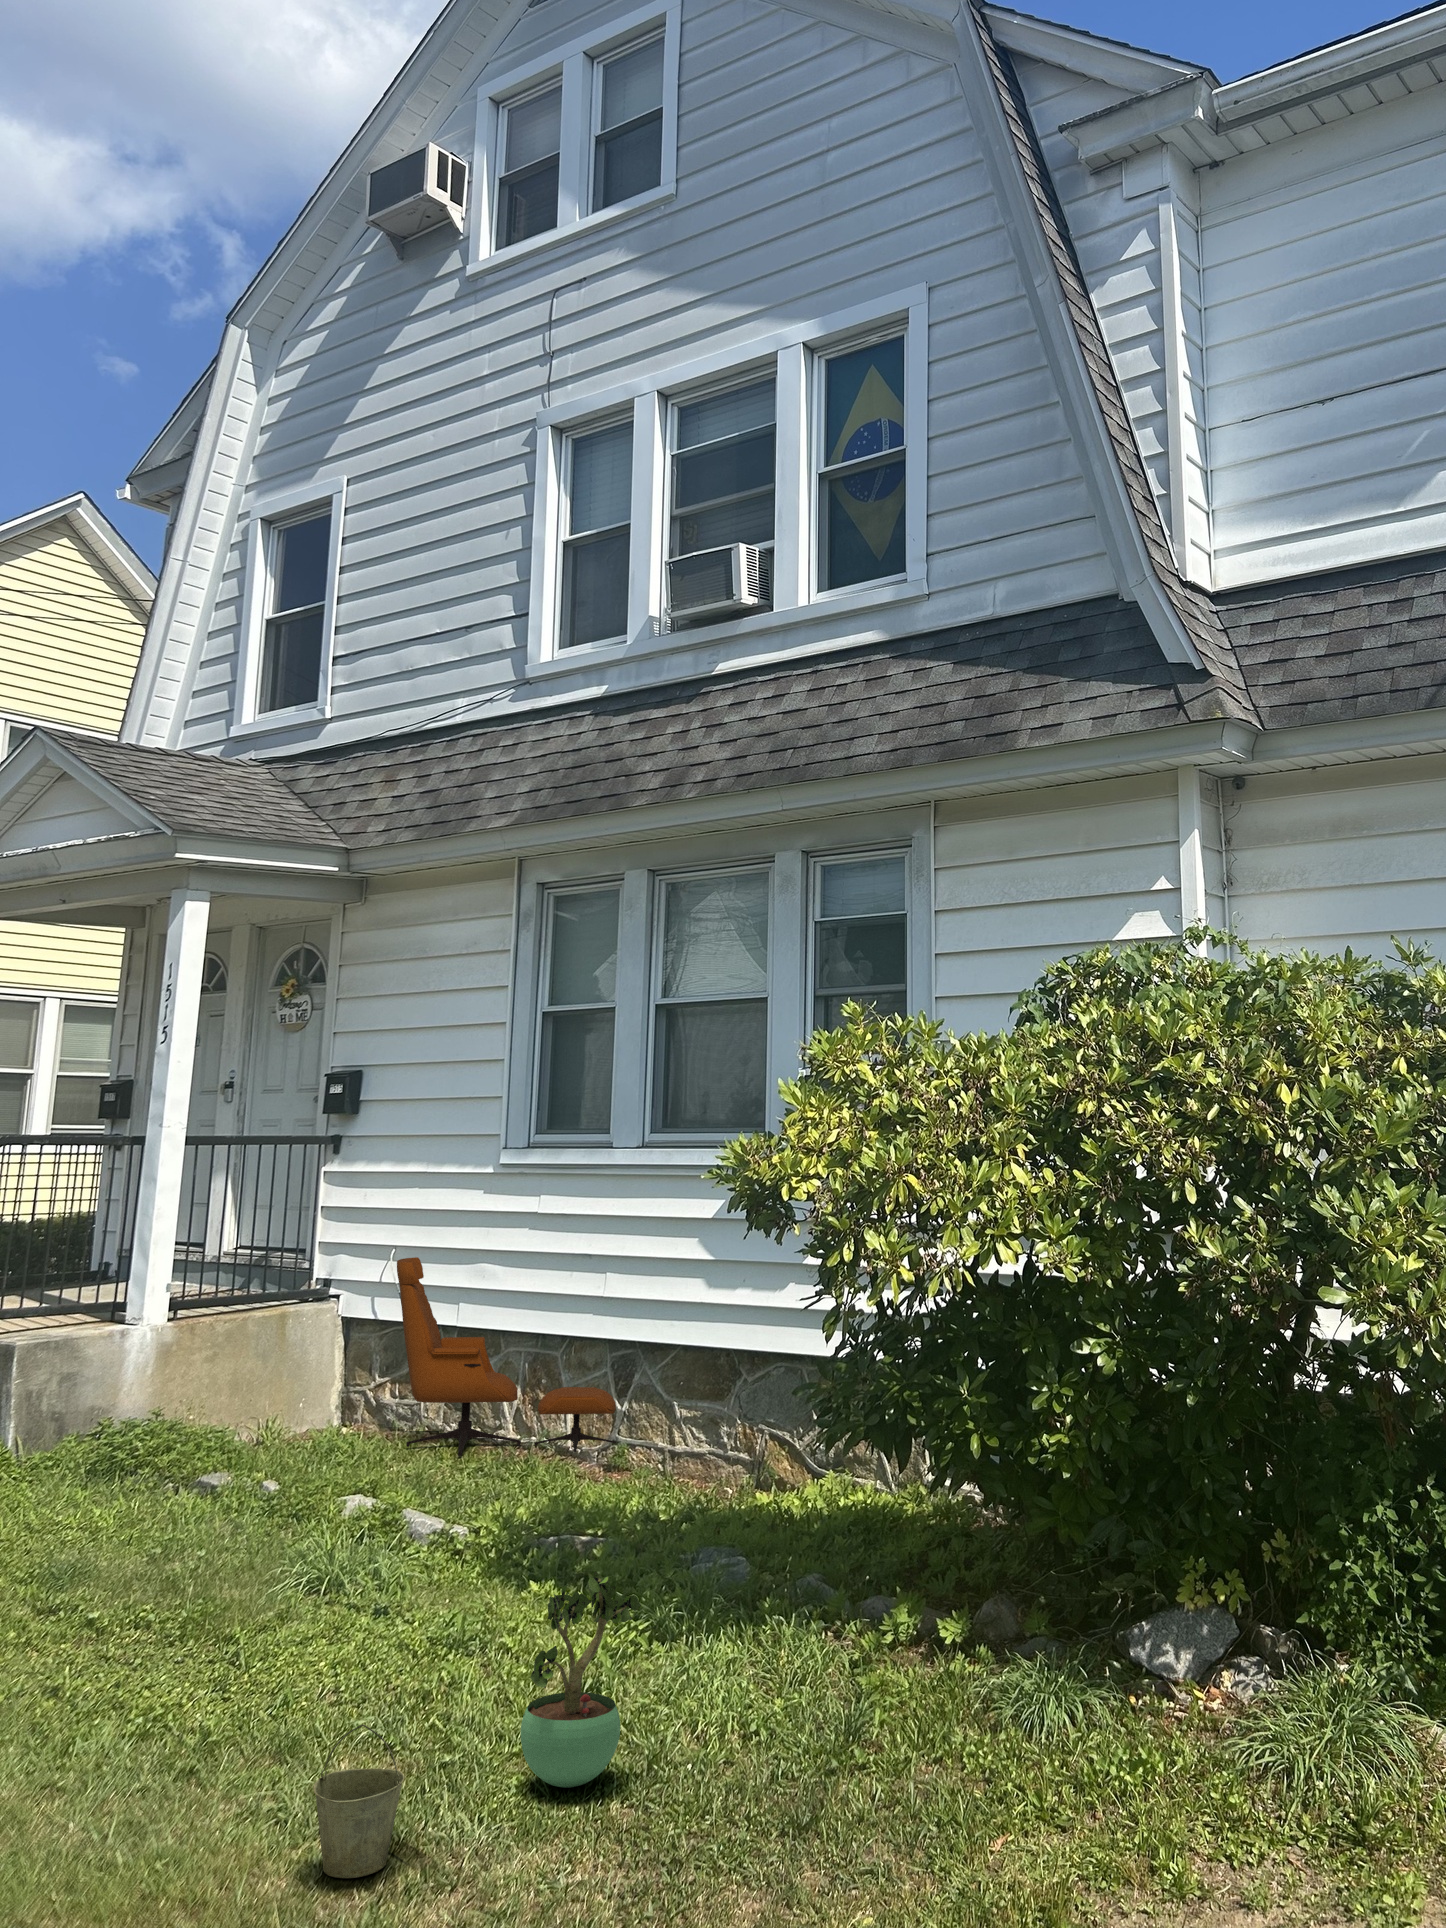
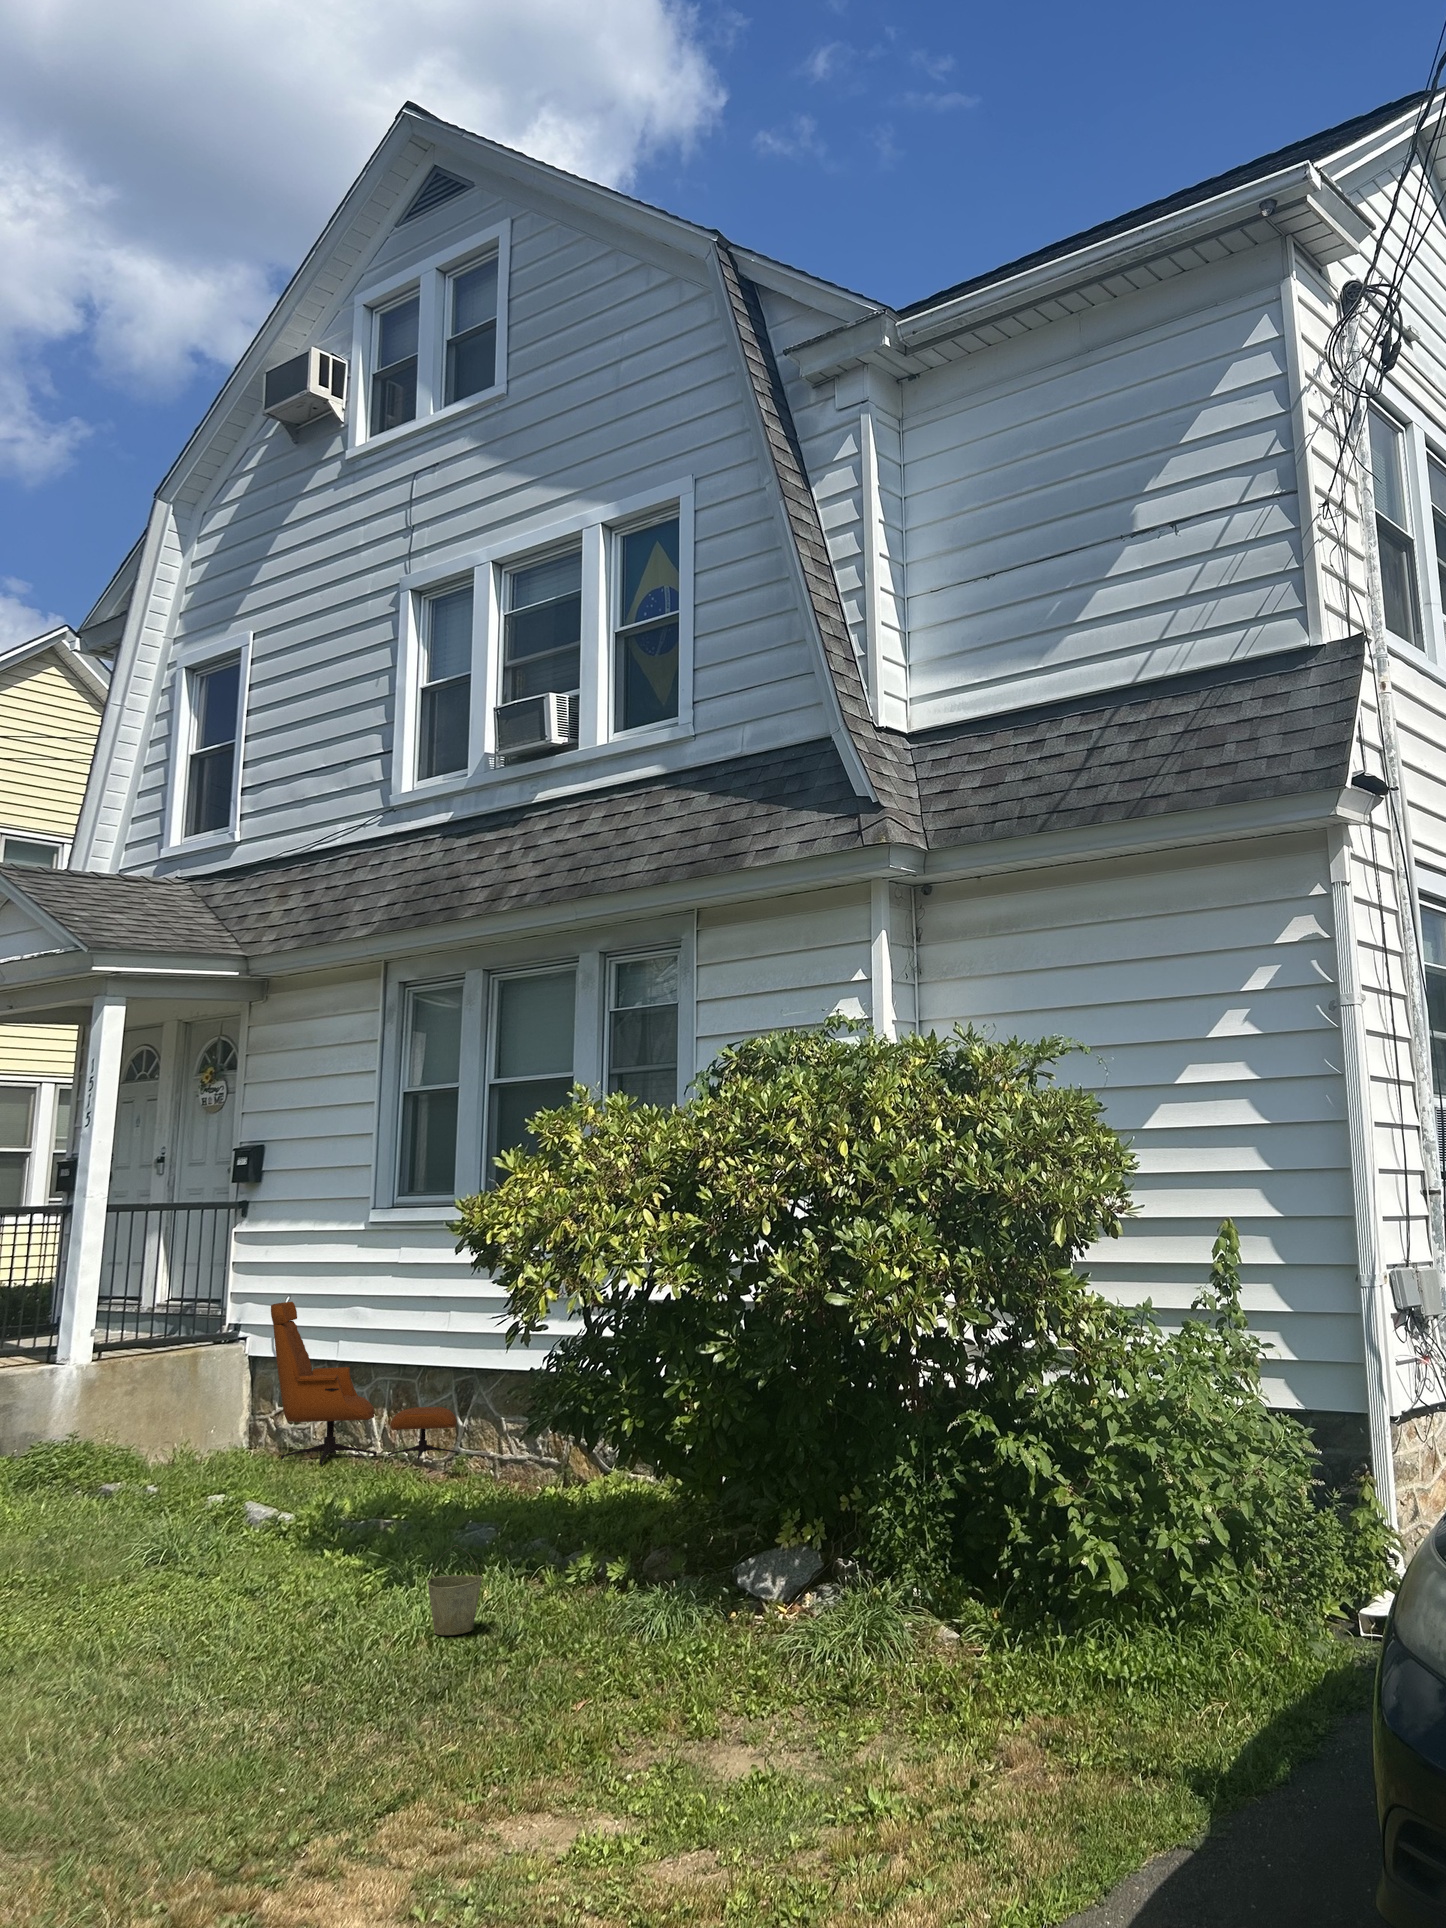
potted plant: present [521,1572,641,1788] -> none [232,1510,324,1661]
bucket: present [313,1725,405,1878] -> present [427,1545,483,1635]

